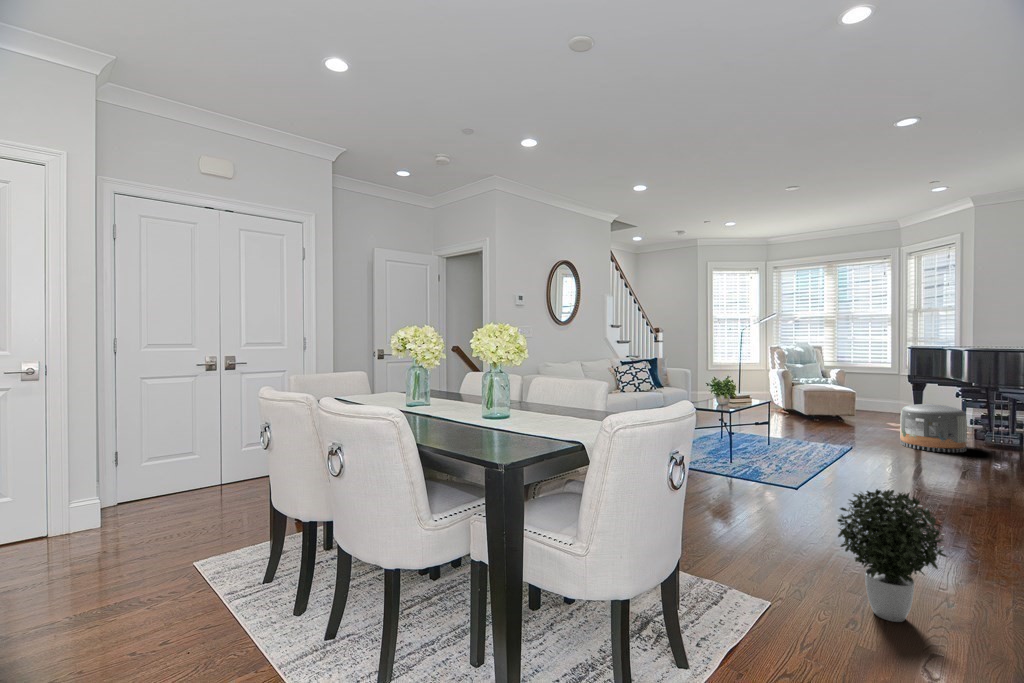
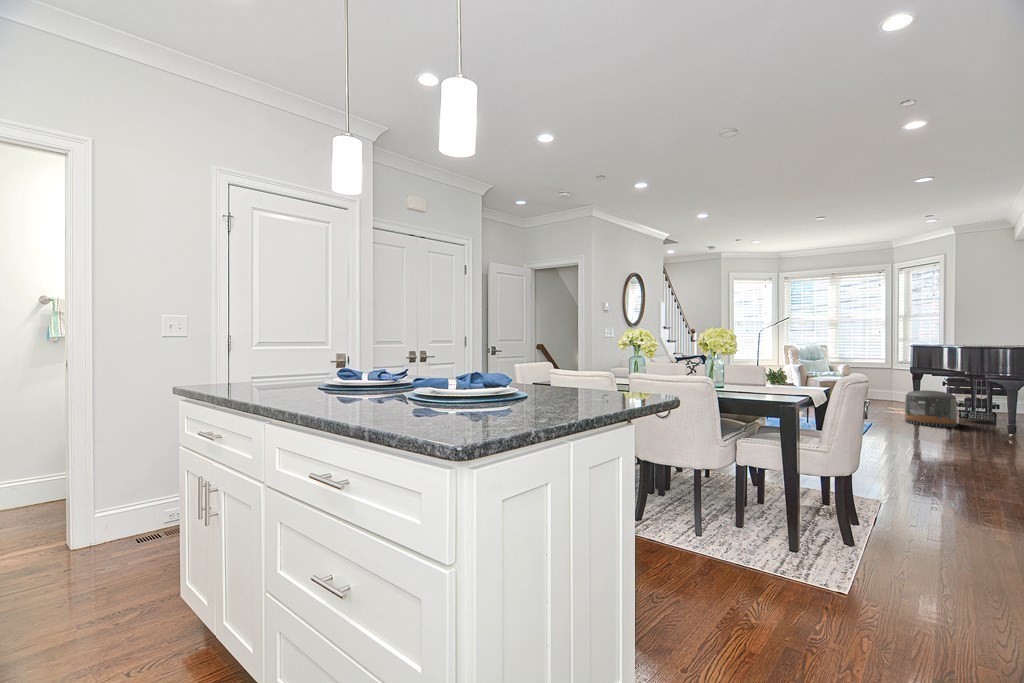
potted plant: present [837,489,947,622] -> none [914,433,988,514]

